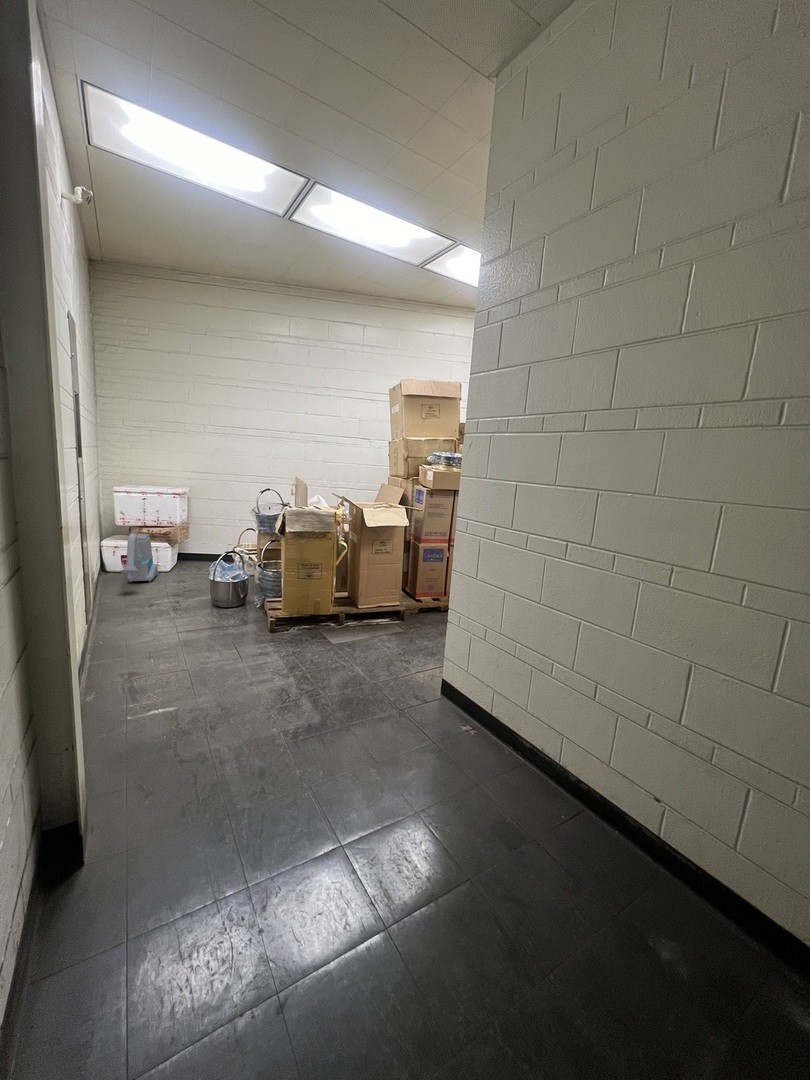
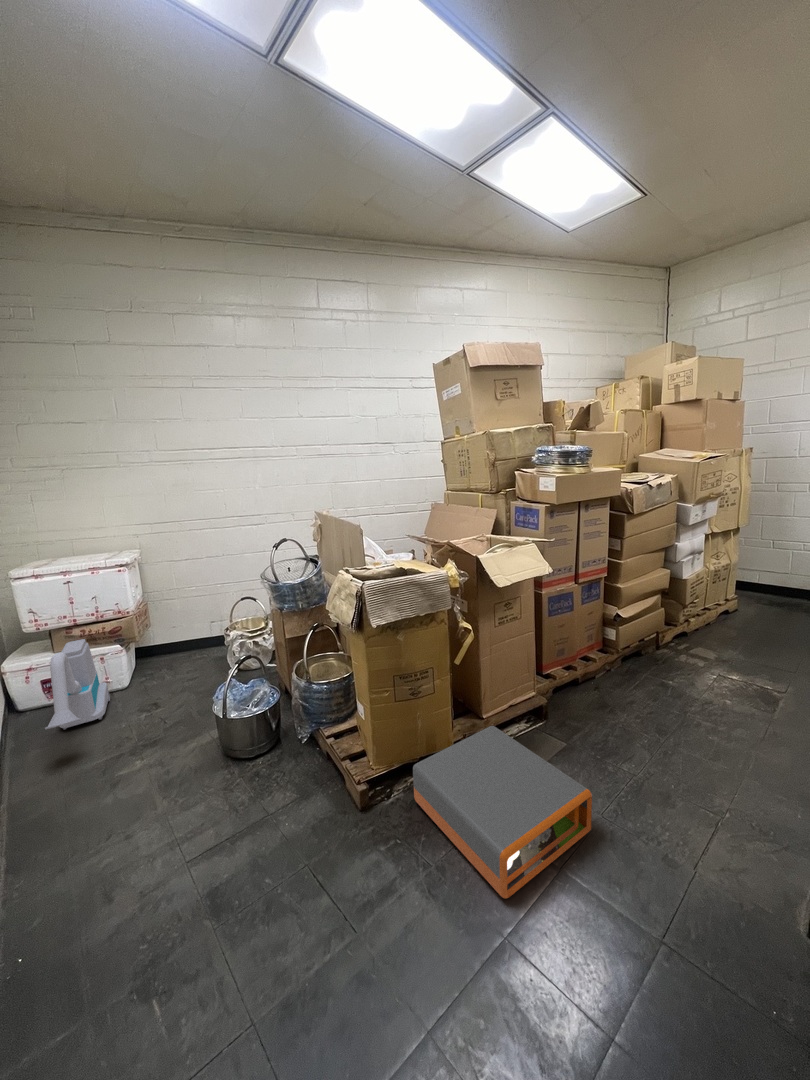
storage box: none [297,608,379,663] -> present [413,726,592,899]

